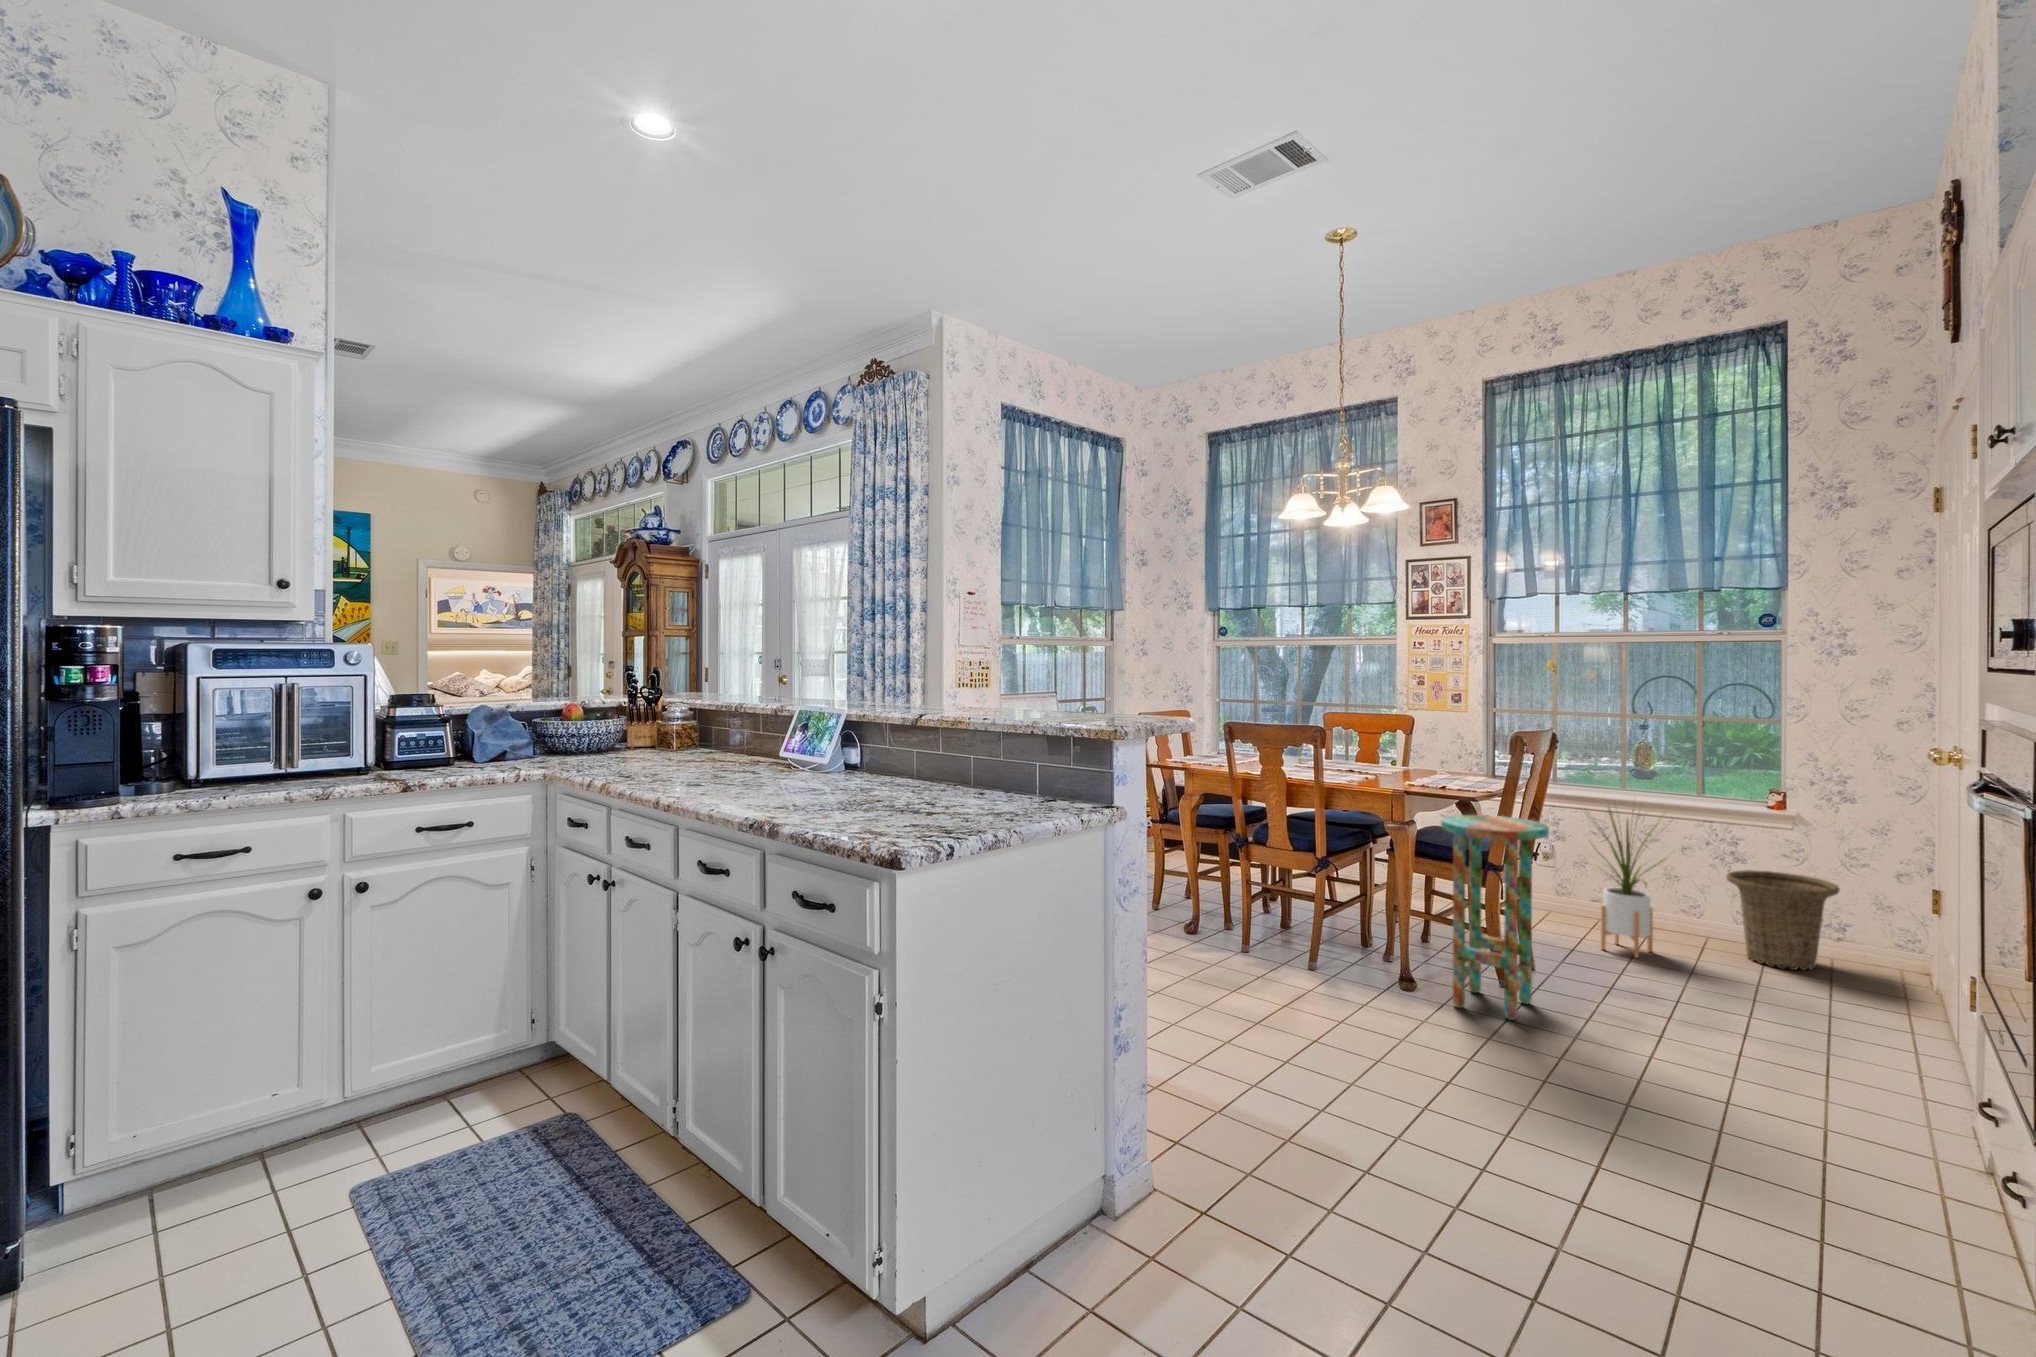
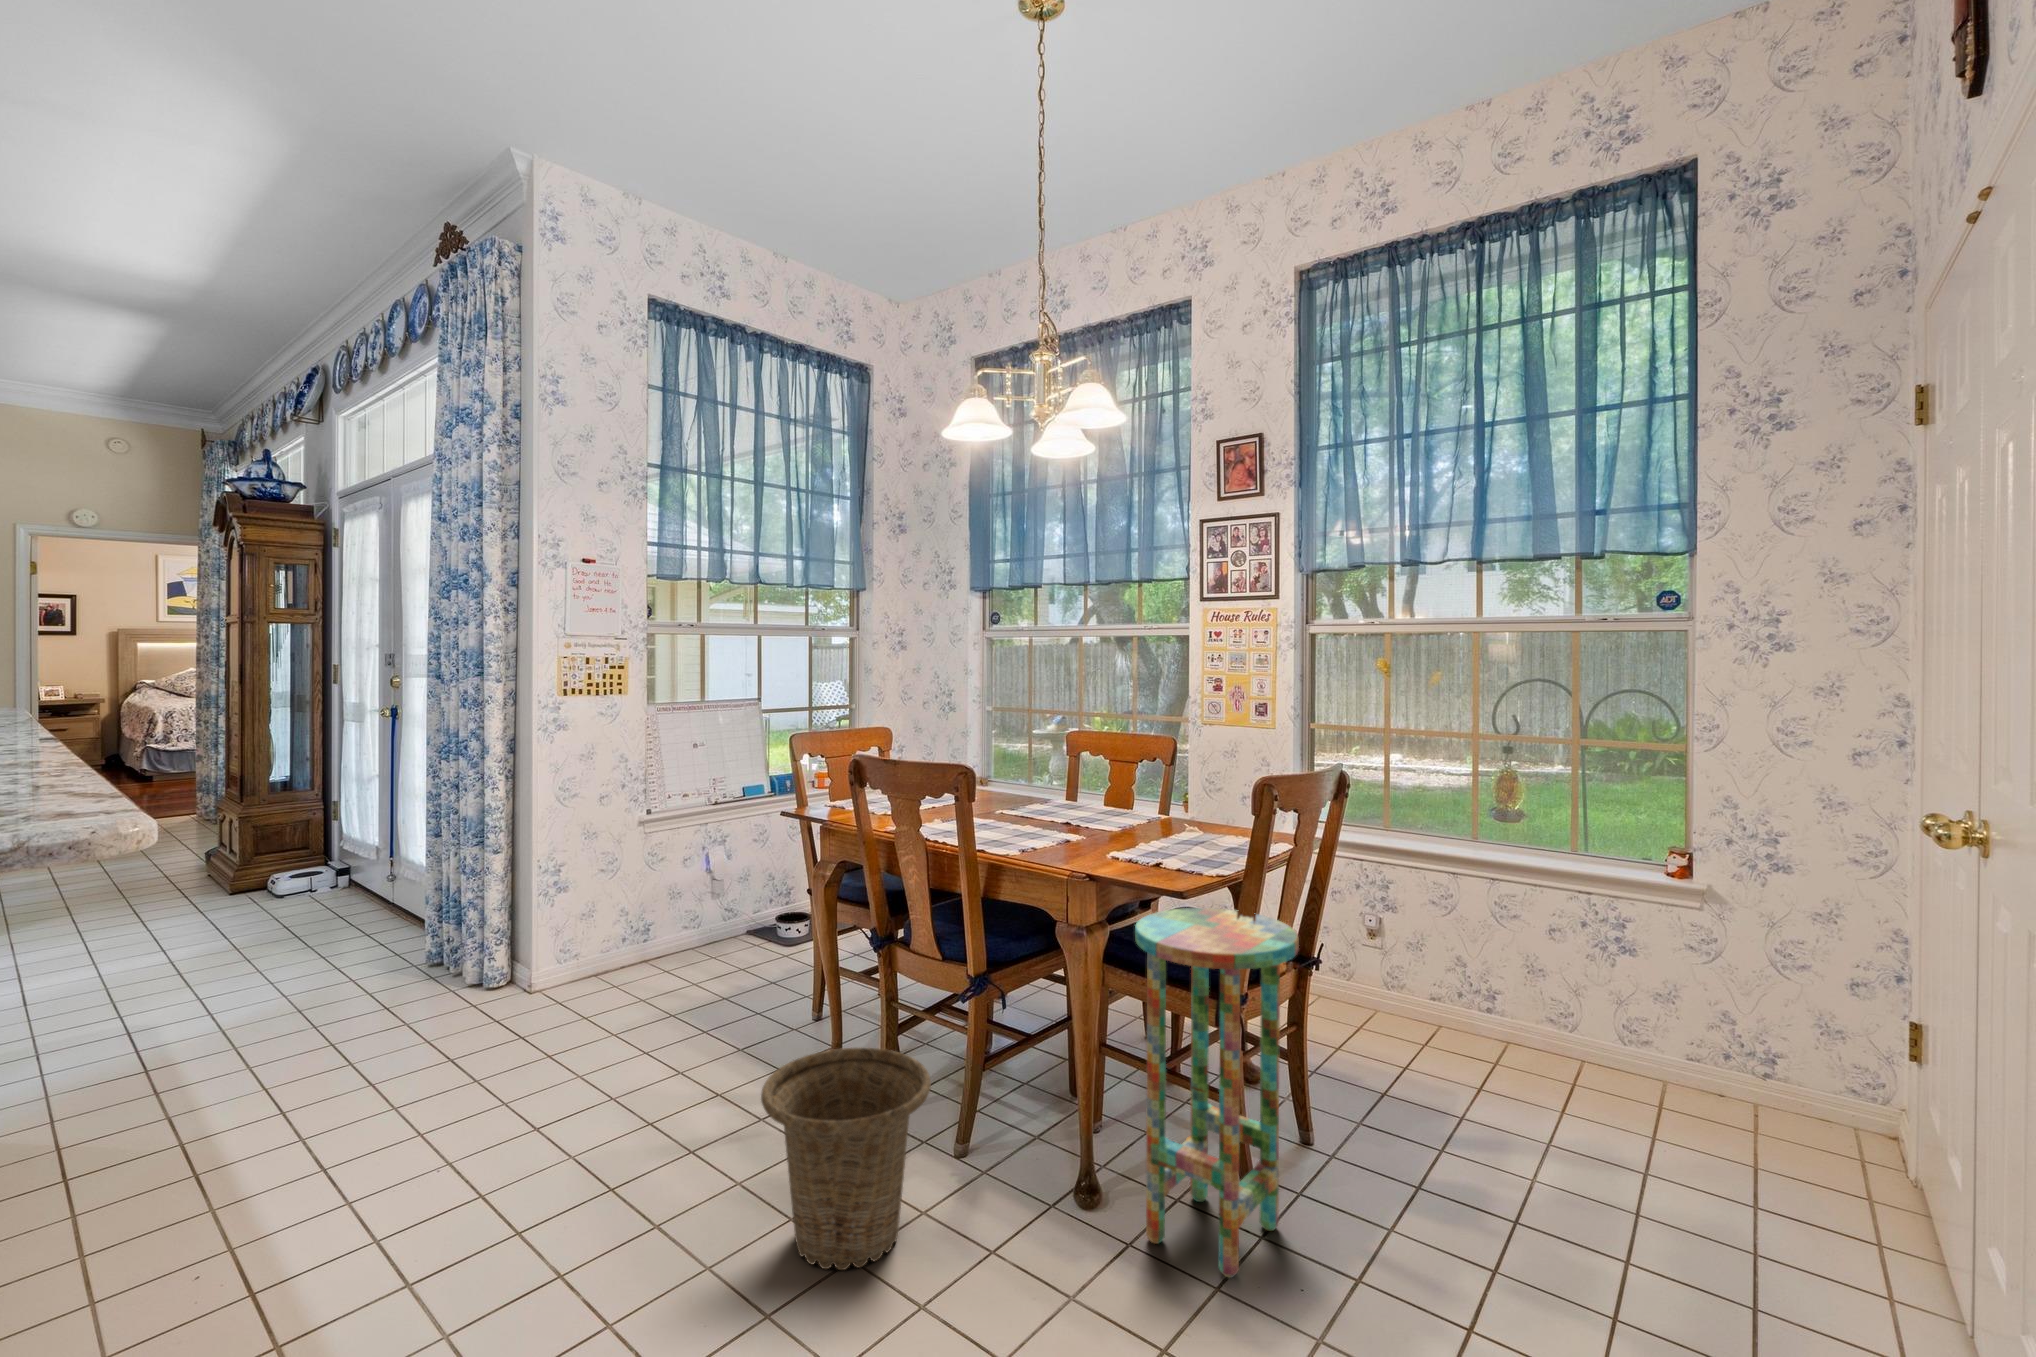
house plant: present [1599,810,1667,958] -> none [1399,860,1538,1109]
basket: present [1726,870,1840,970] -> present [761,1047,931,1270]

